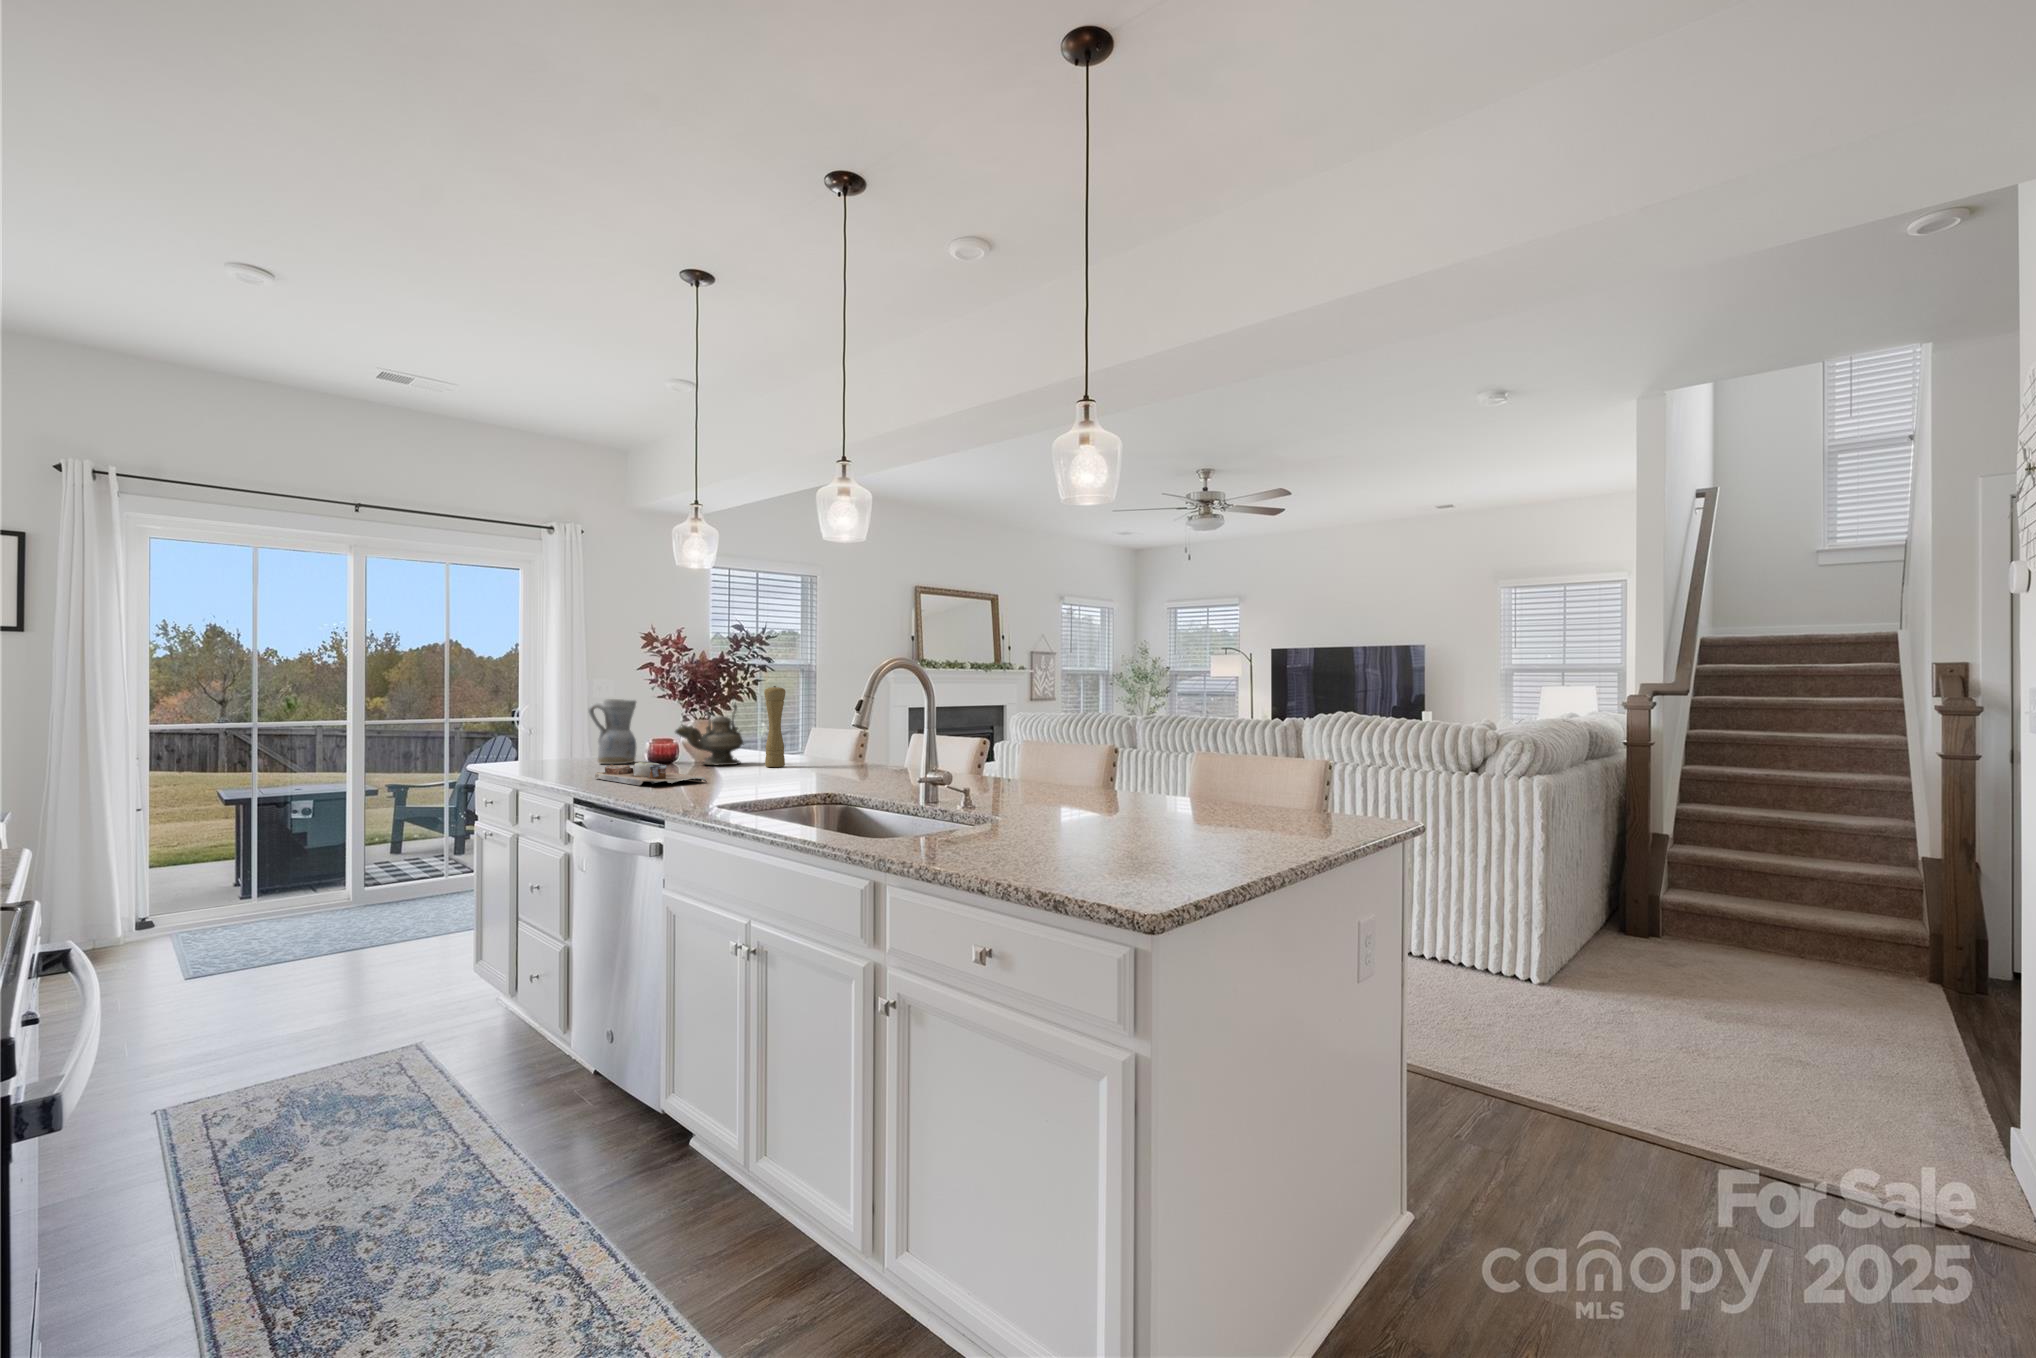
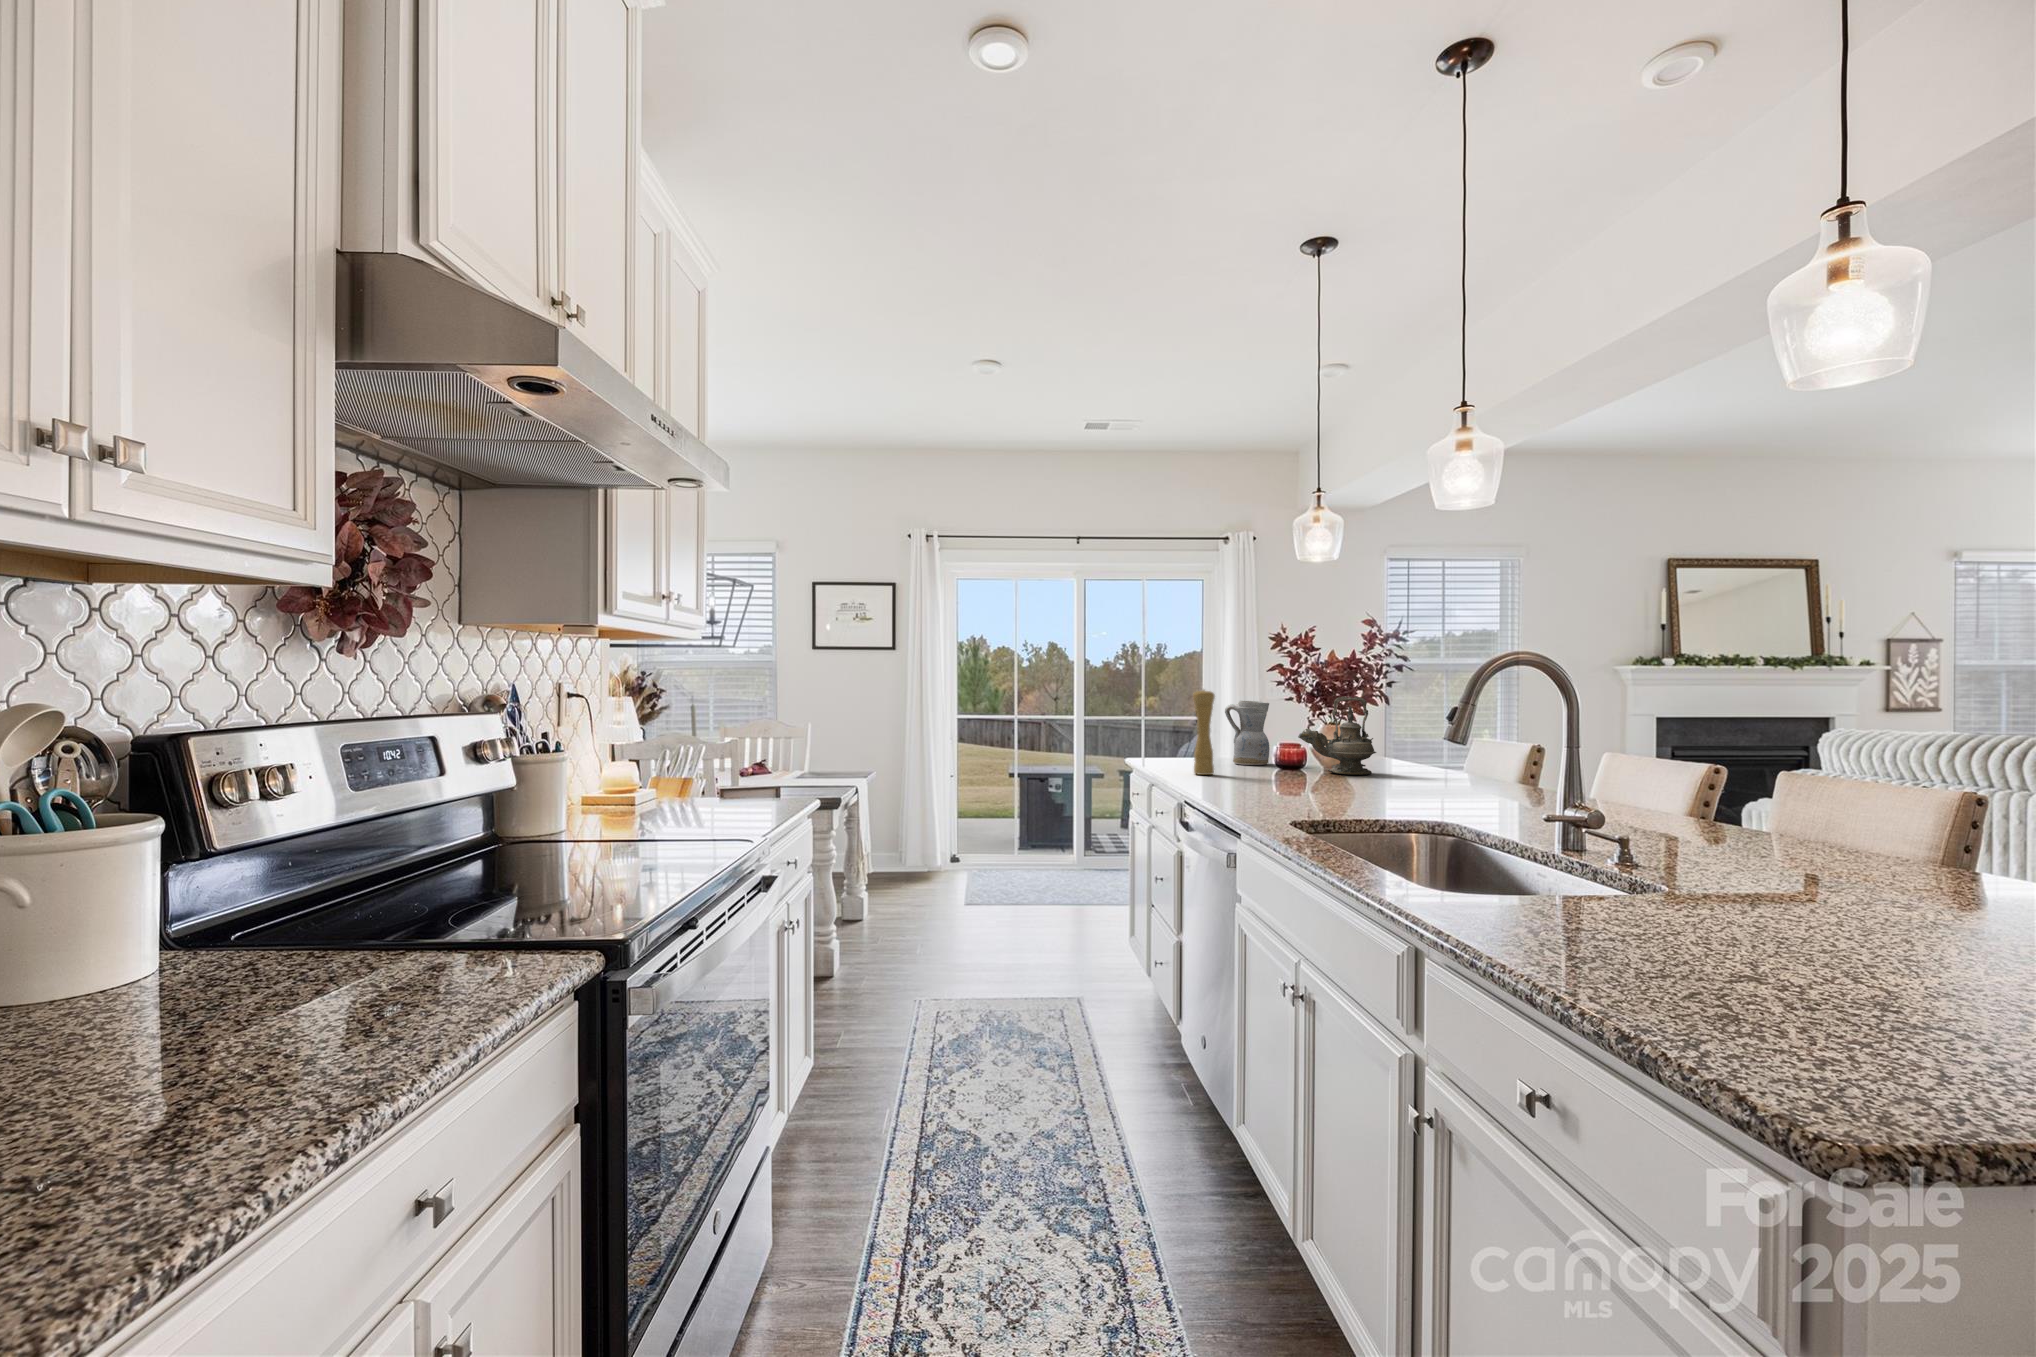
pepper mill: present [764,686,786,767] -> present [1193,690,1215,775]
cutting board: present [595,762,707,786] -> none [1214,766,1314,793]

